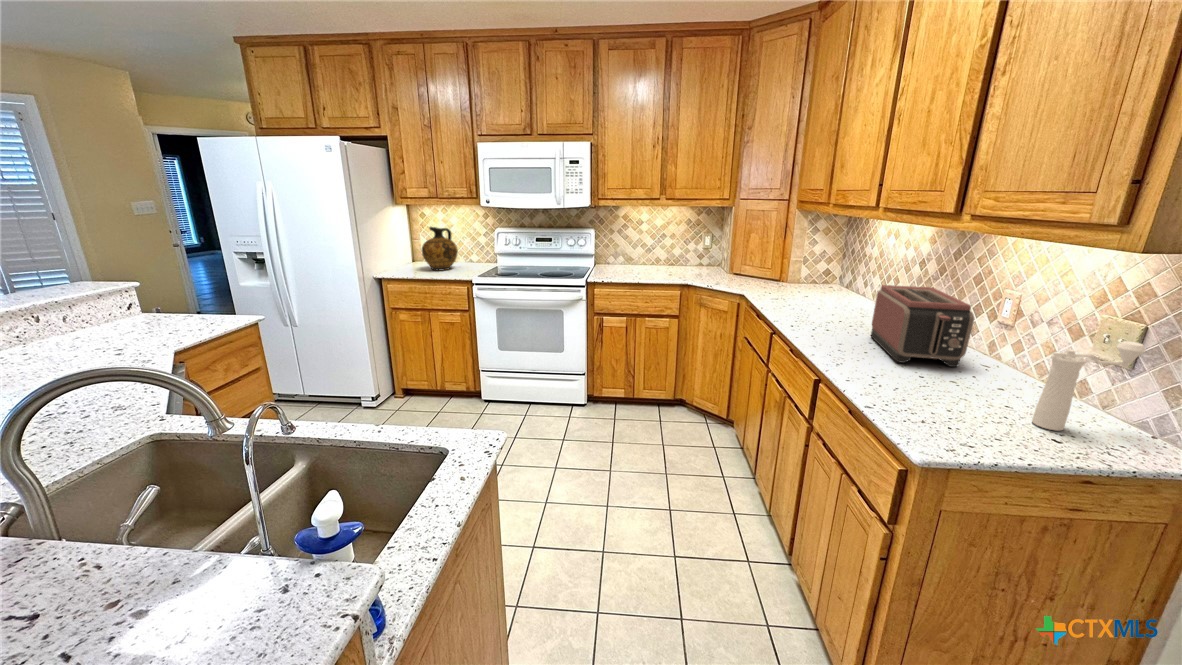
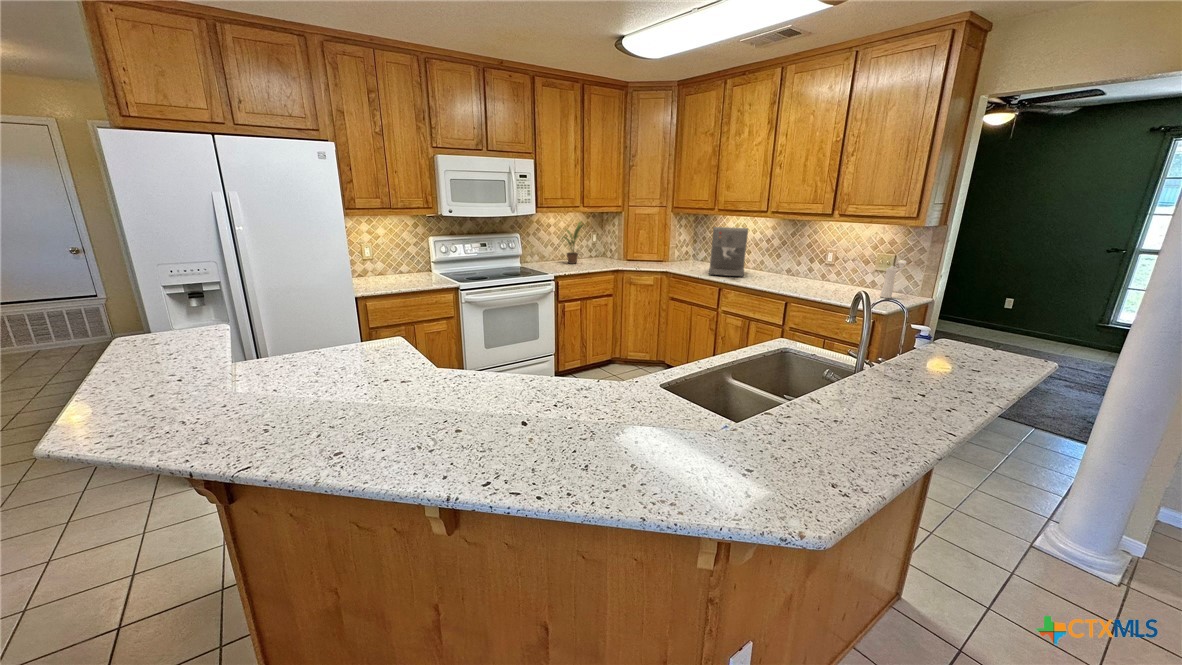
potted plant: none [640,217,674,271] -> present [563,222,584,264]
ceramic jug: present [422,227,458,271] -> none [369,239,409,285]
coffee maker: none [778,232,873,321] -> present [709,227,748,277]
toaster: present [871,285,974,367] -> none [774,251,832,288]

